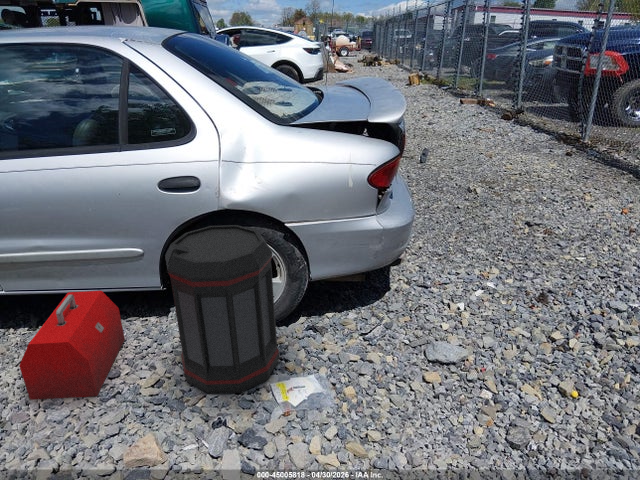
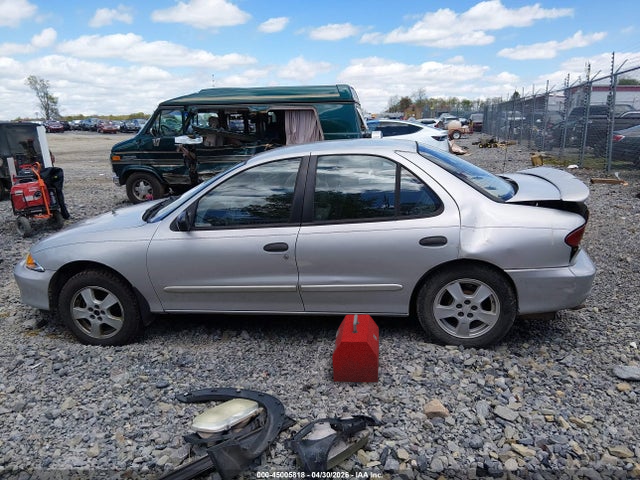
trash can: present [165,225,279,394] -> none [428,271,502,386]

